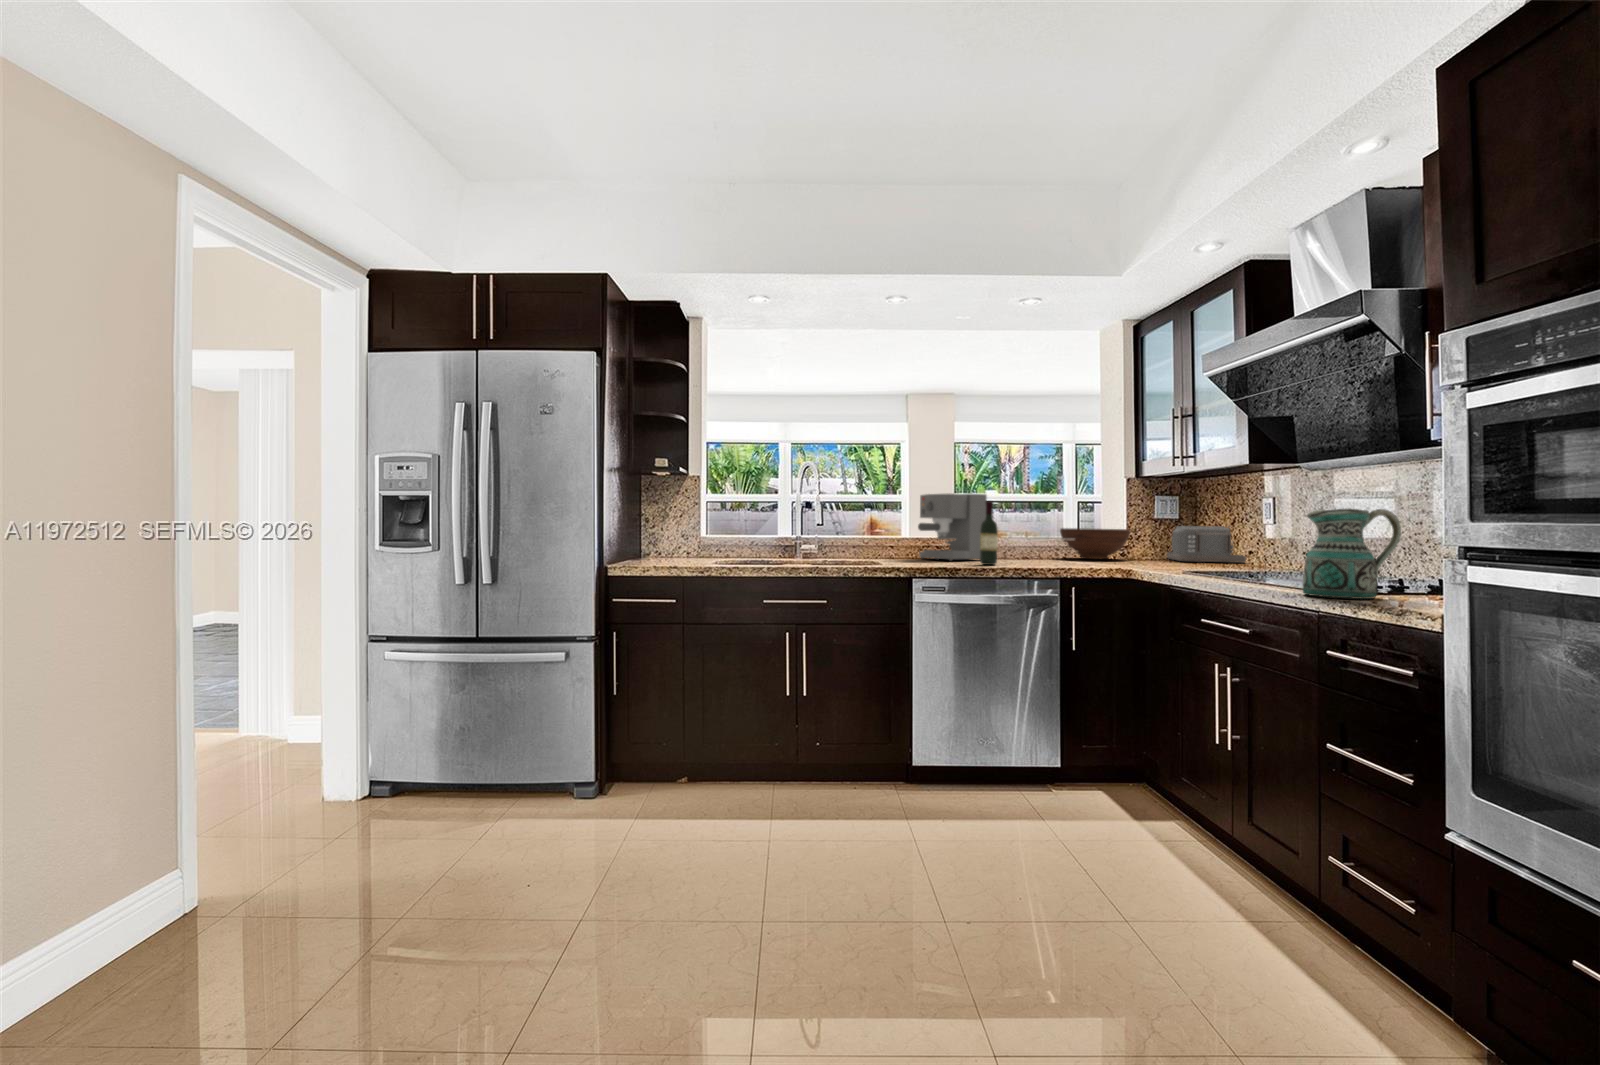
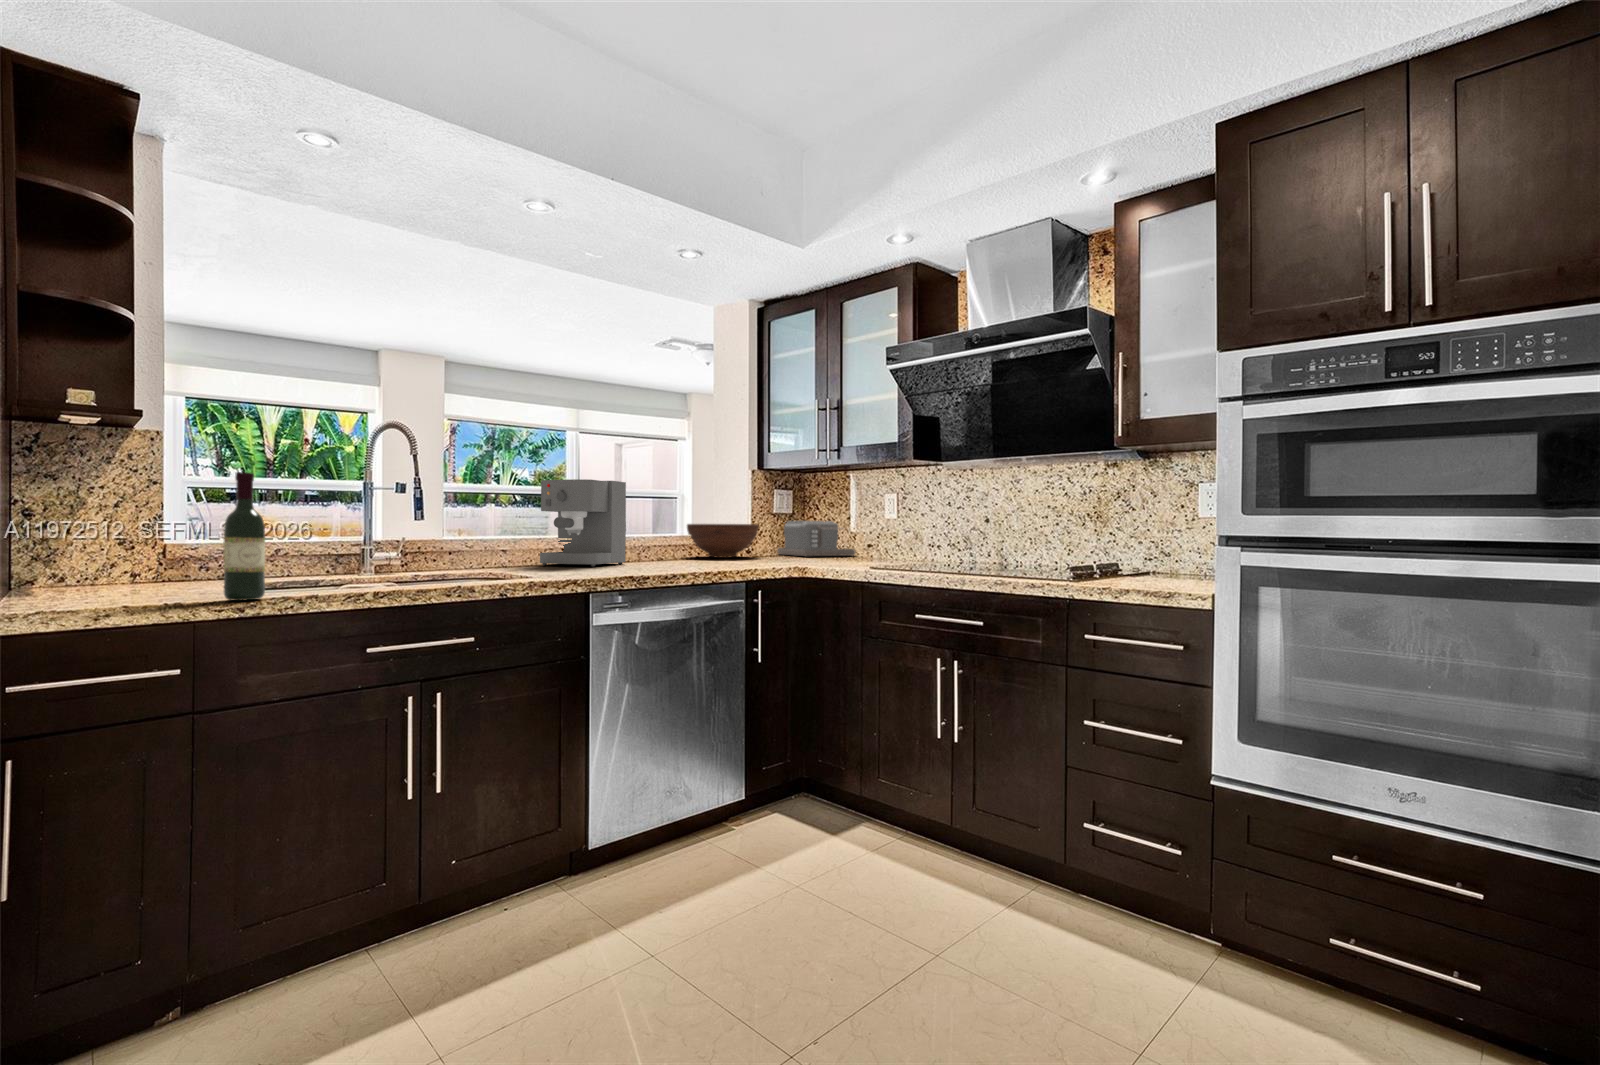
wine bottle: present [980,501,998,565] -> present [223,472,265,601]
ceramic pitcher: present [1303,508,1401,599] -> none [1053,504,1116,586]

